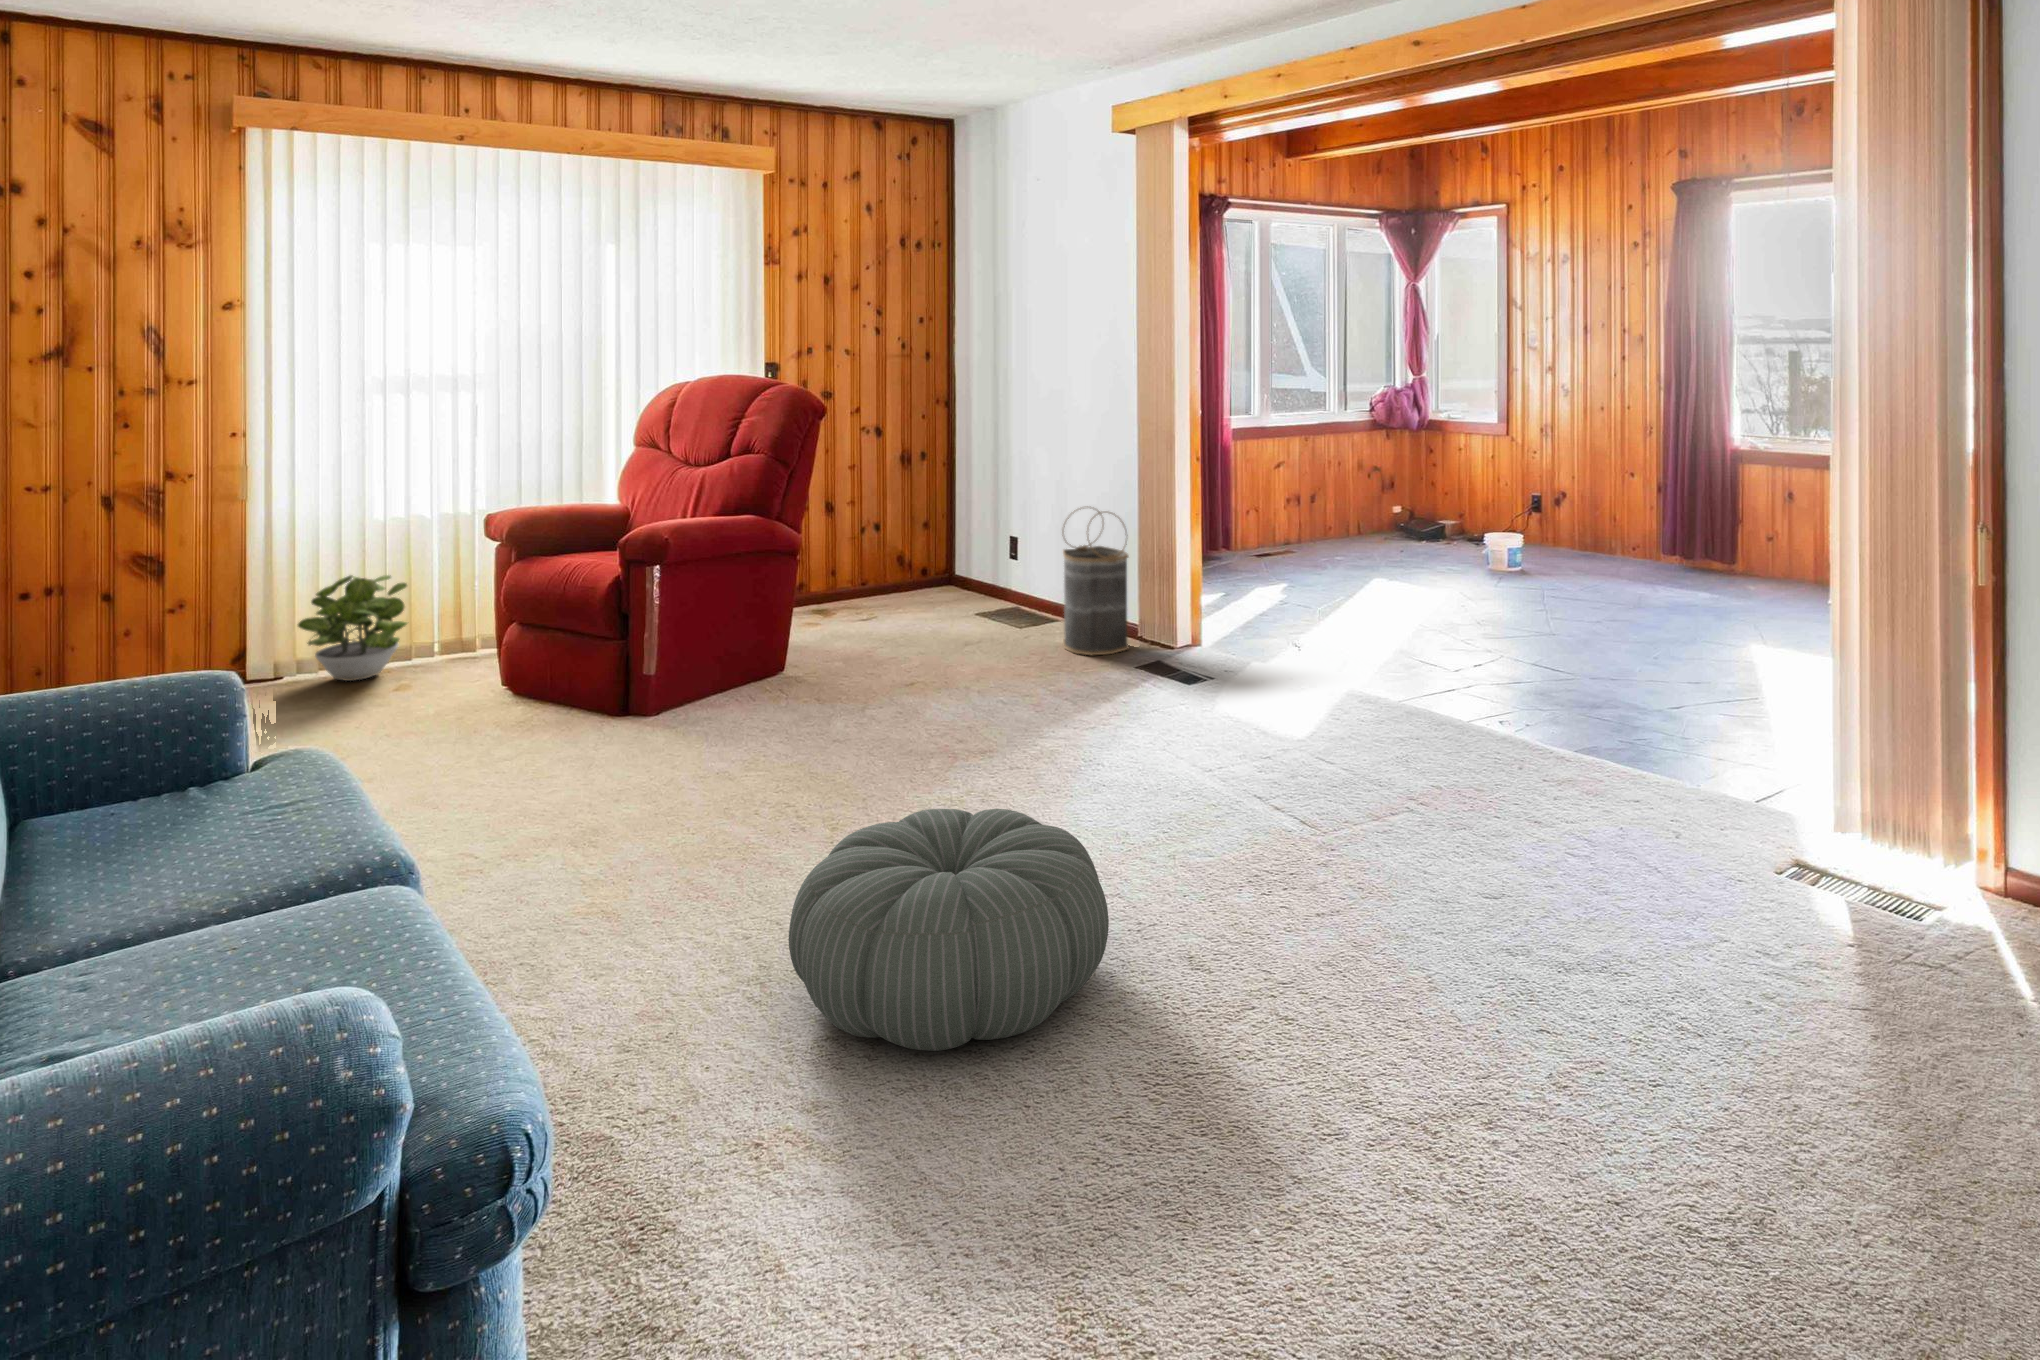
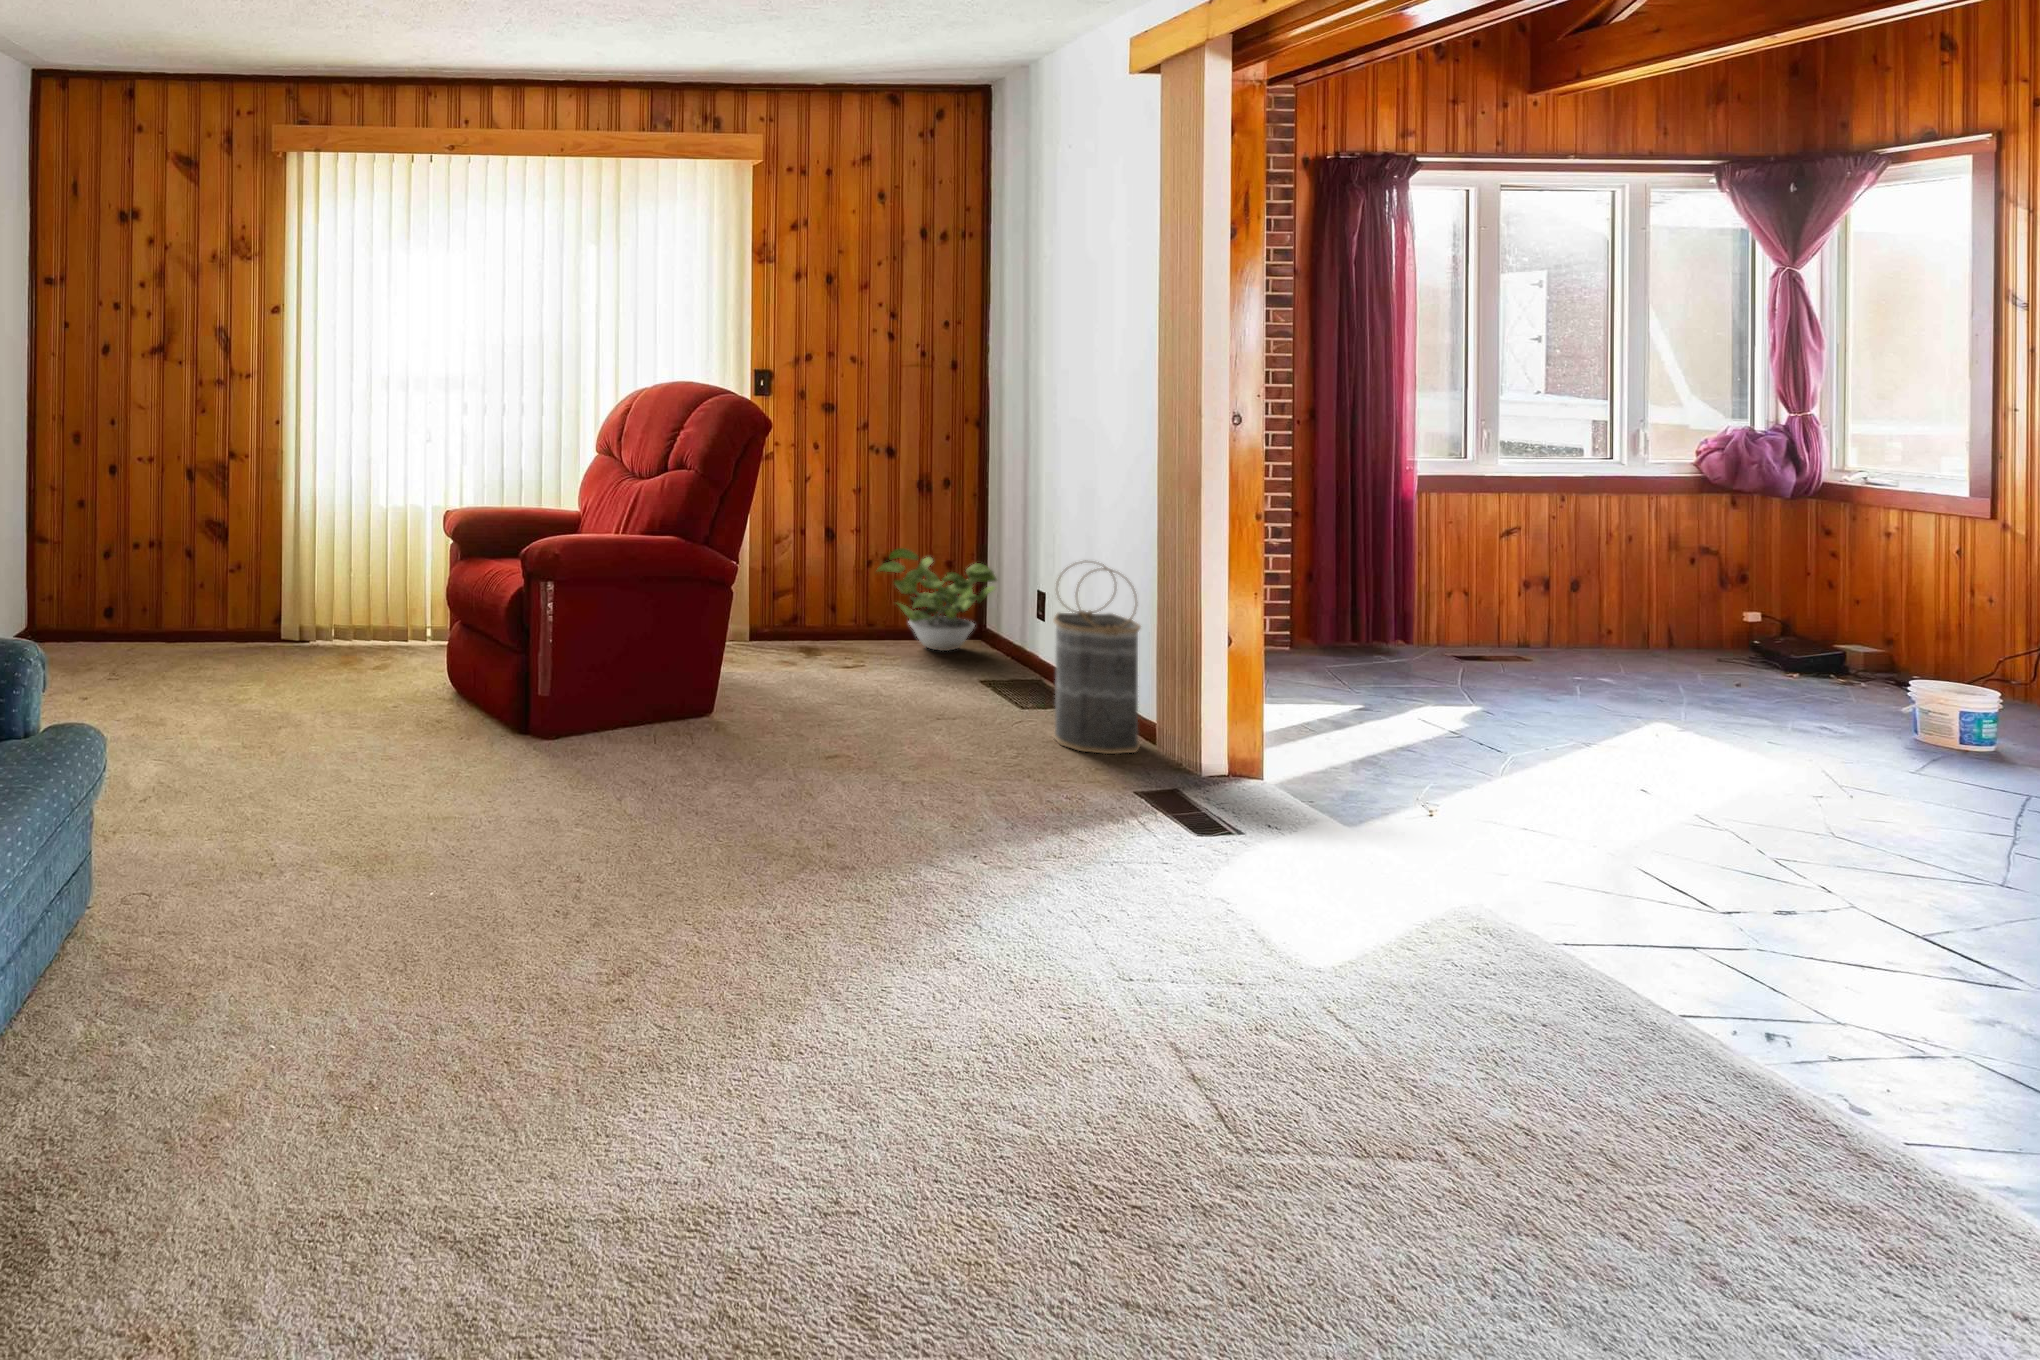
potted plant: present [298,575,407,681] -> present [877,548,997,651]
pouf: present [789,809,1109,1051] -> none [450,856,797,1113]

